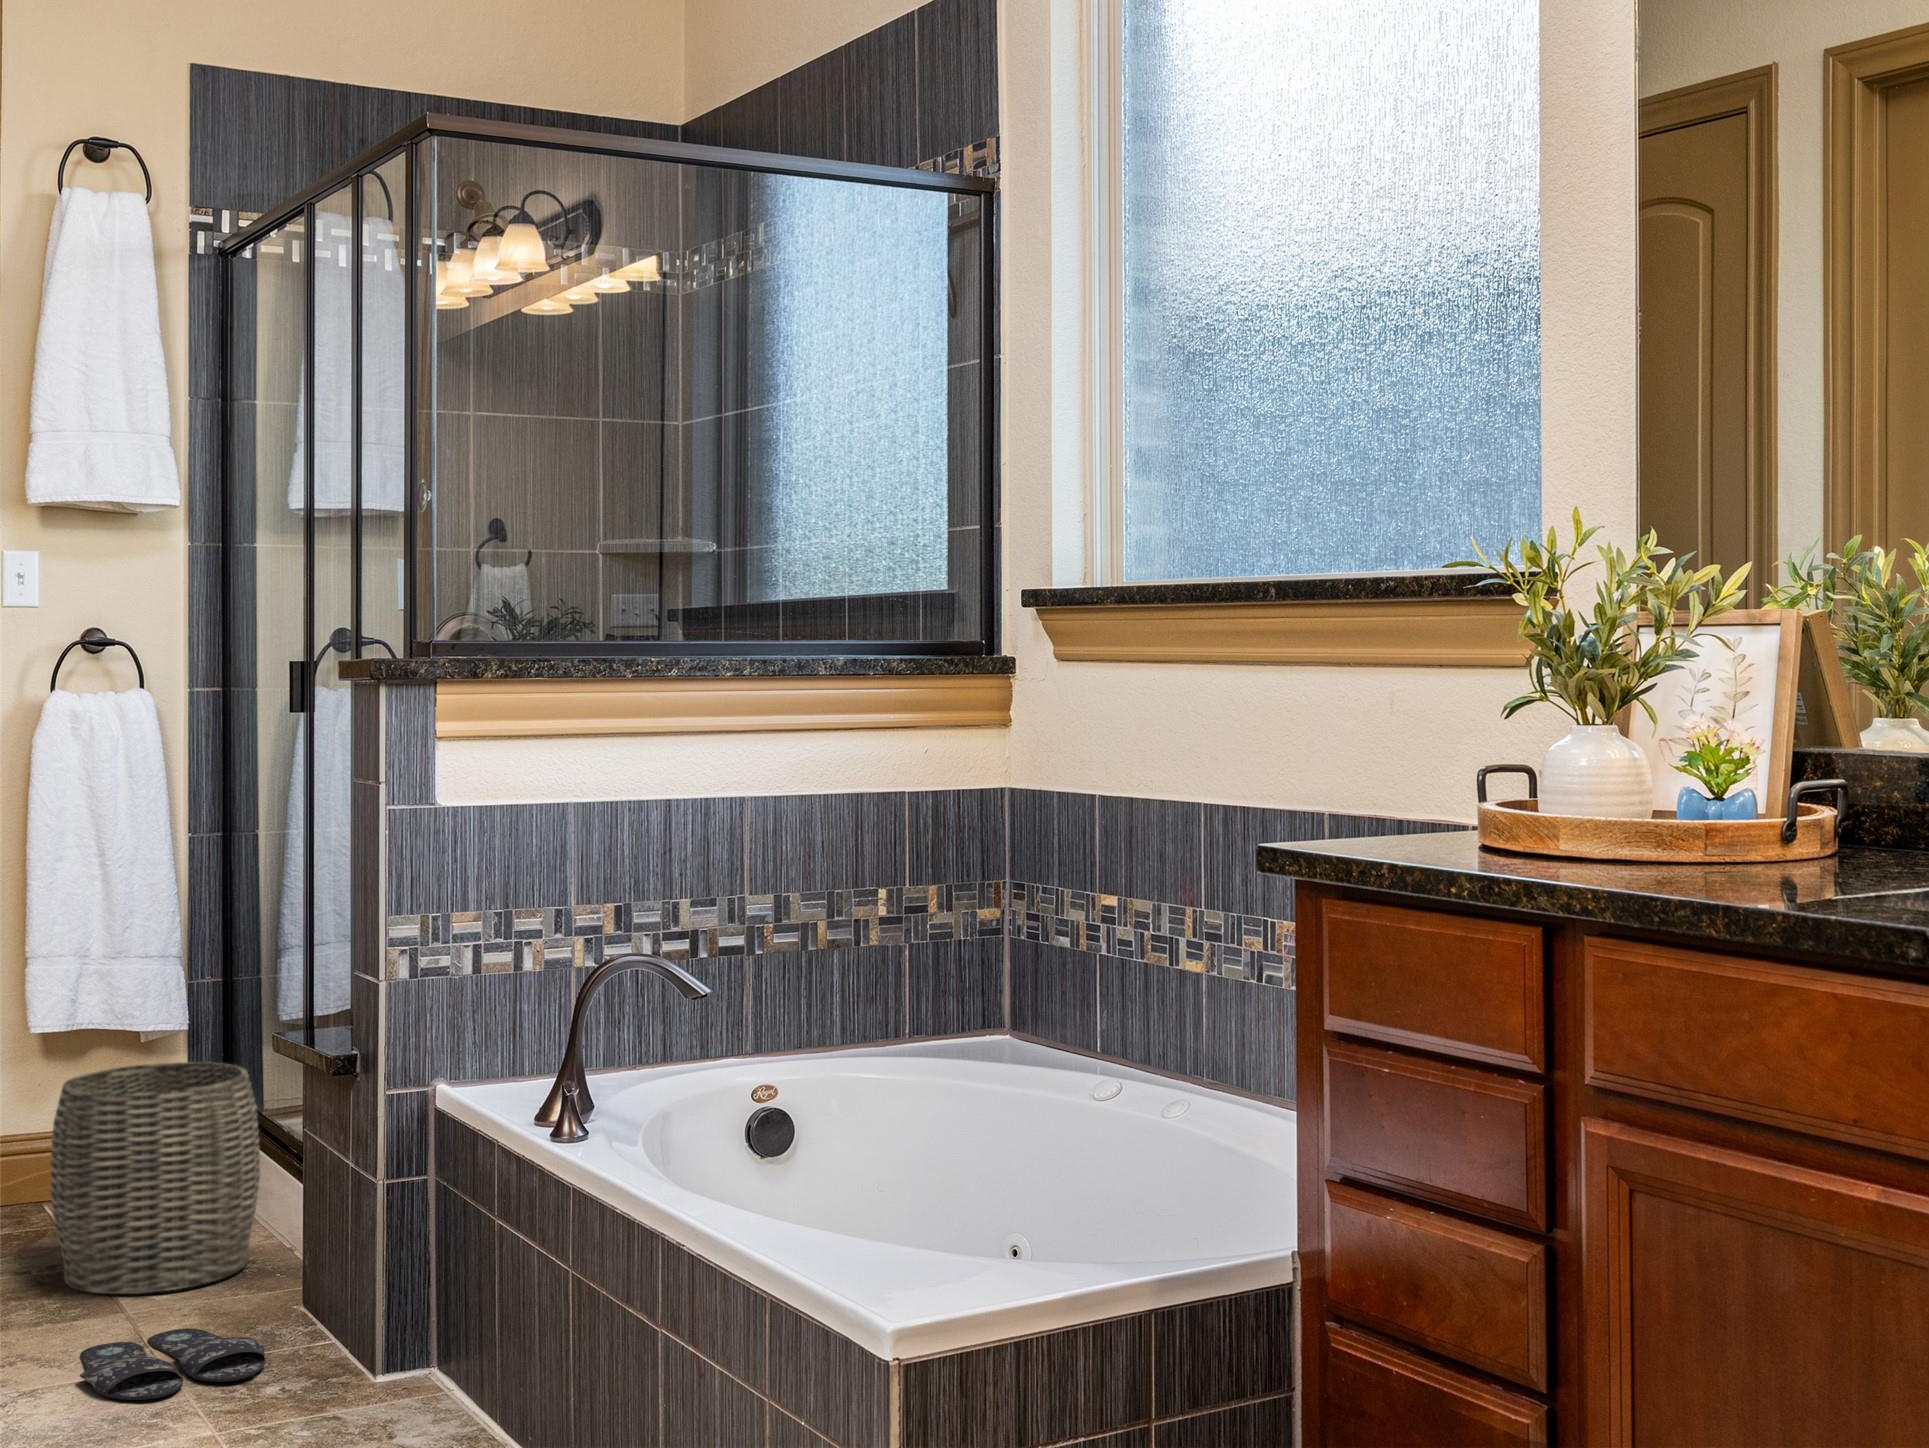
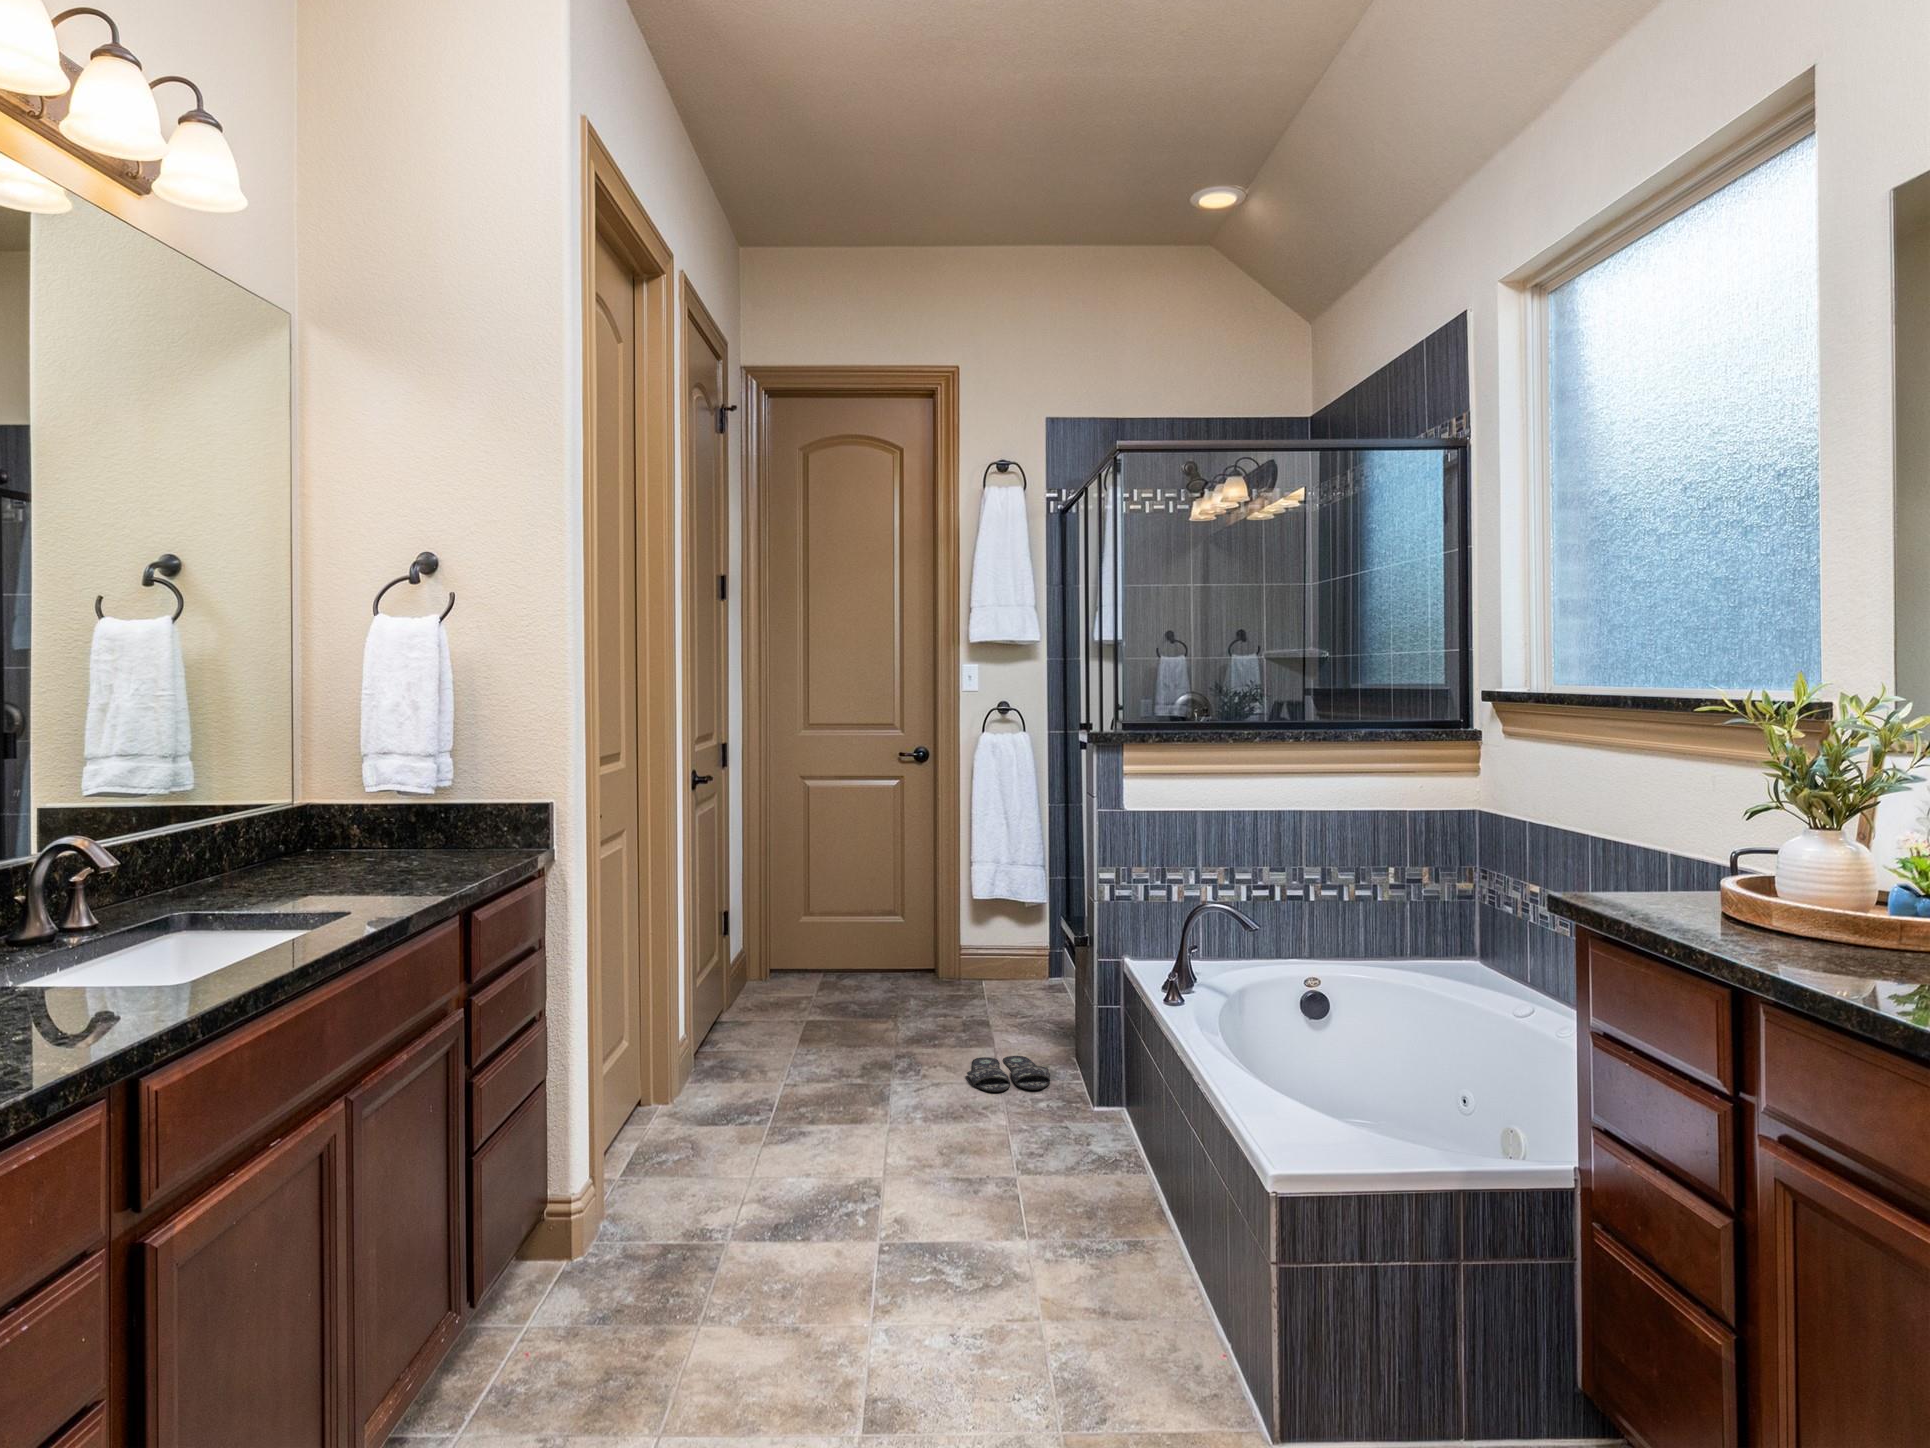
woven basket: present [51,1062,260,1294] -> none [972,918,1067,1033]

